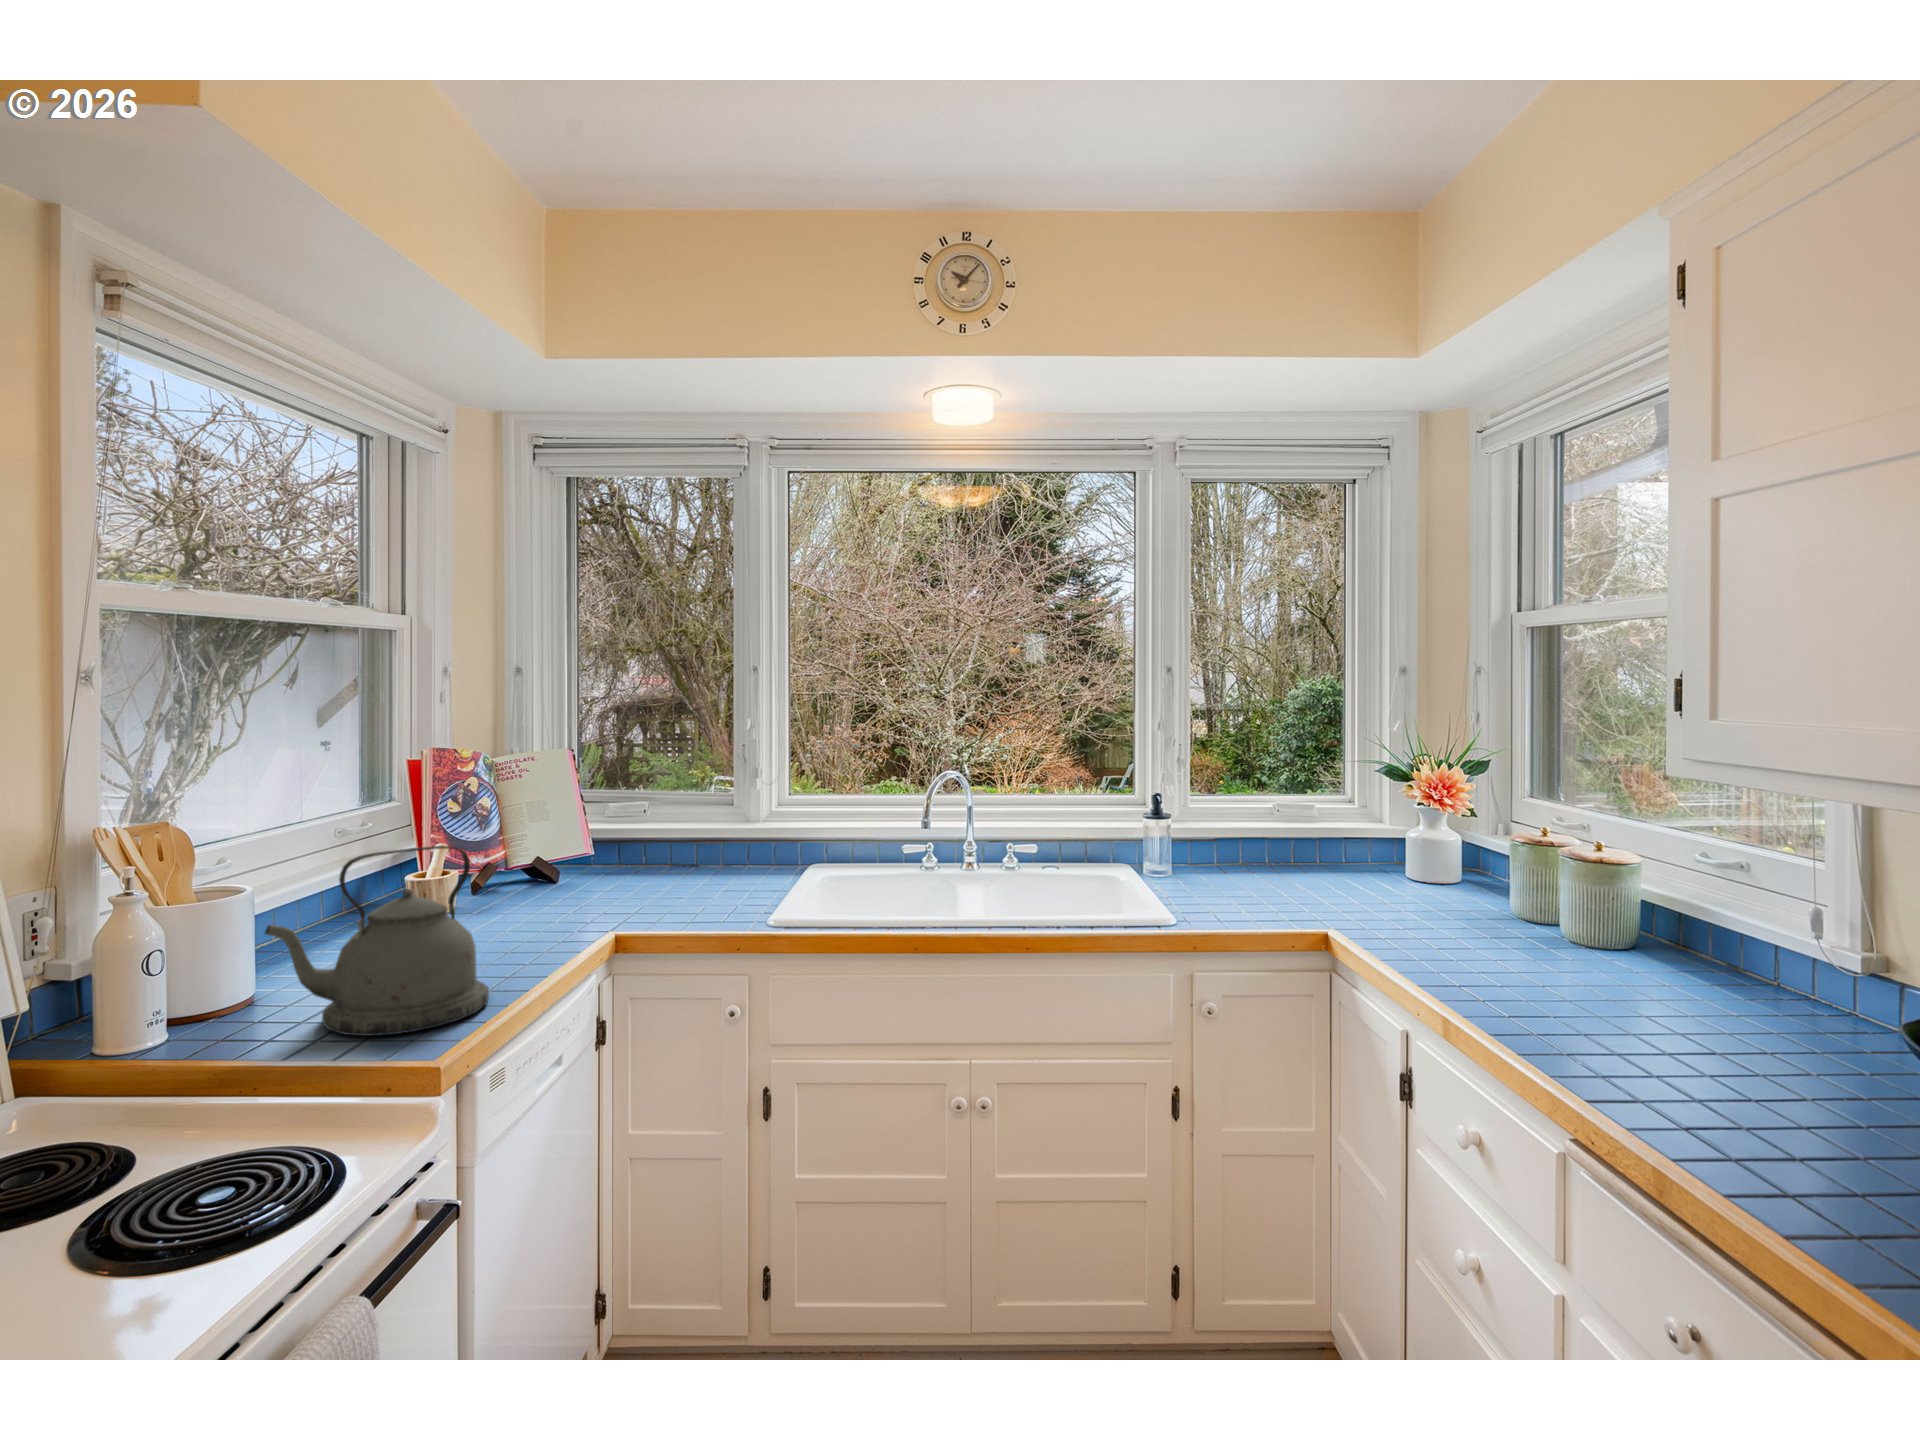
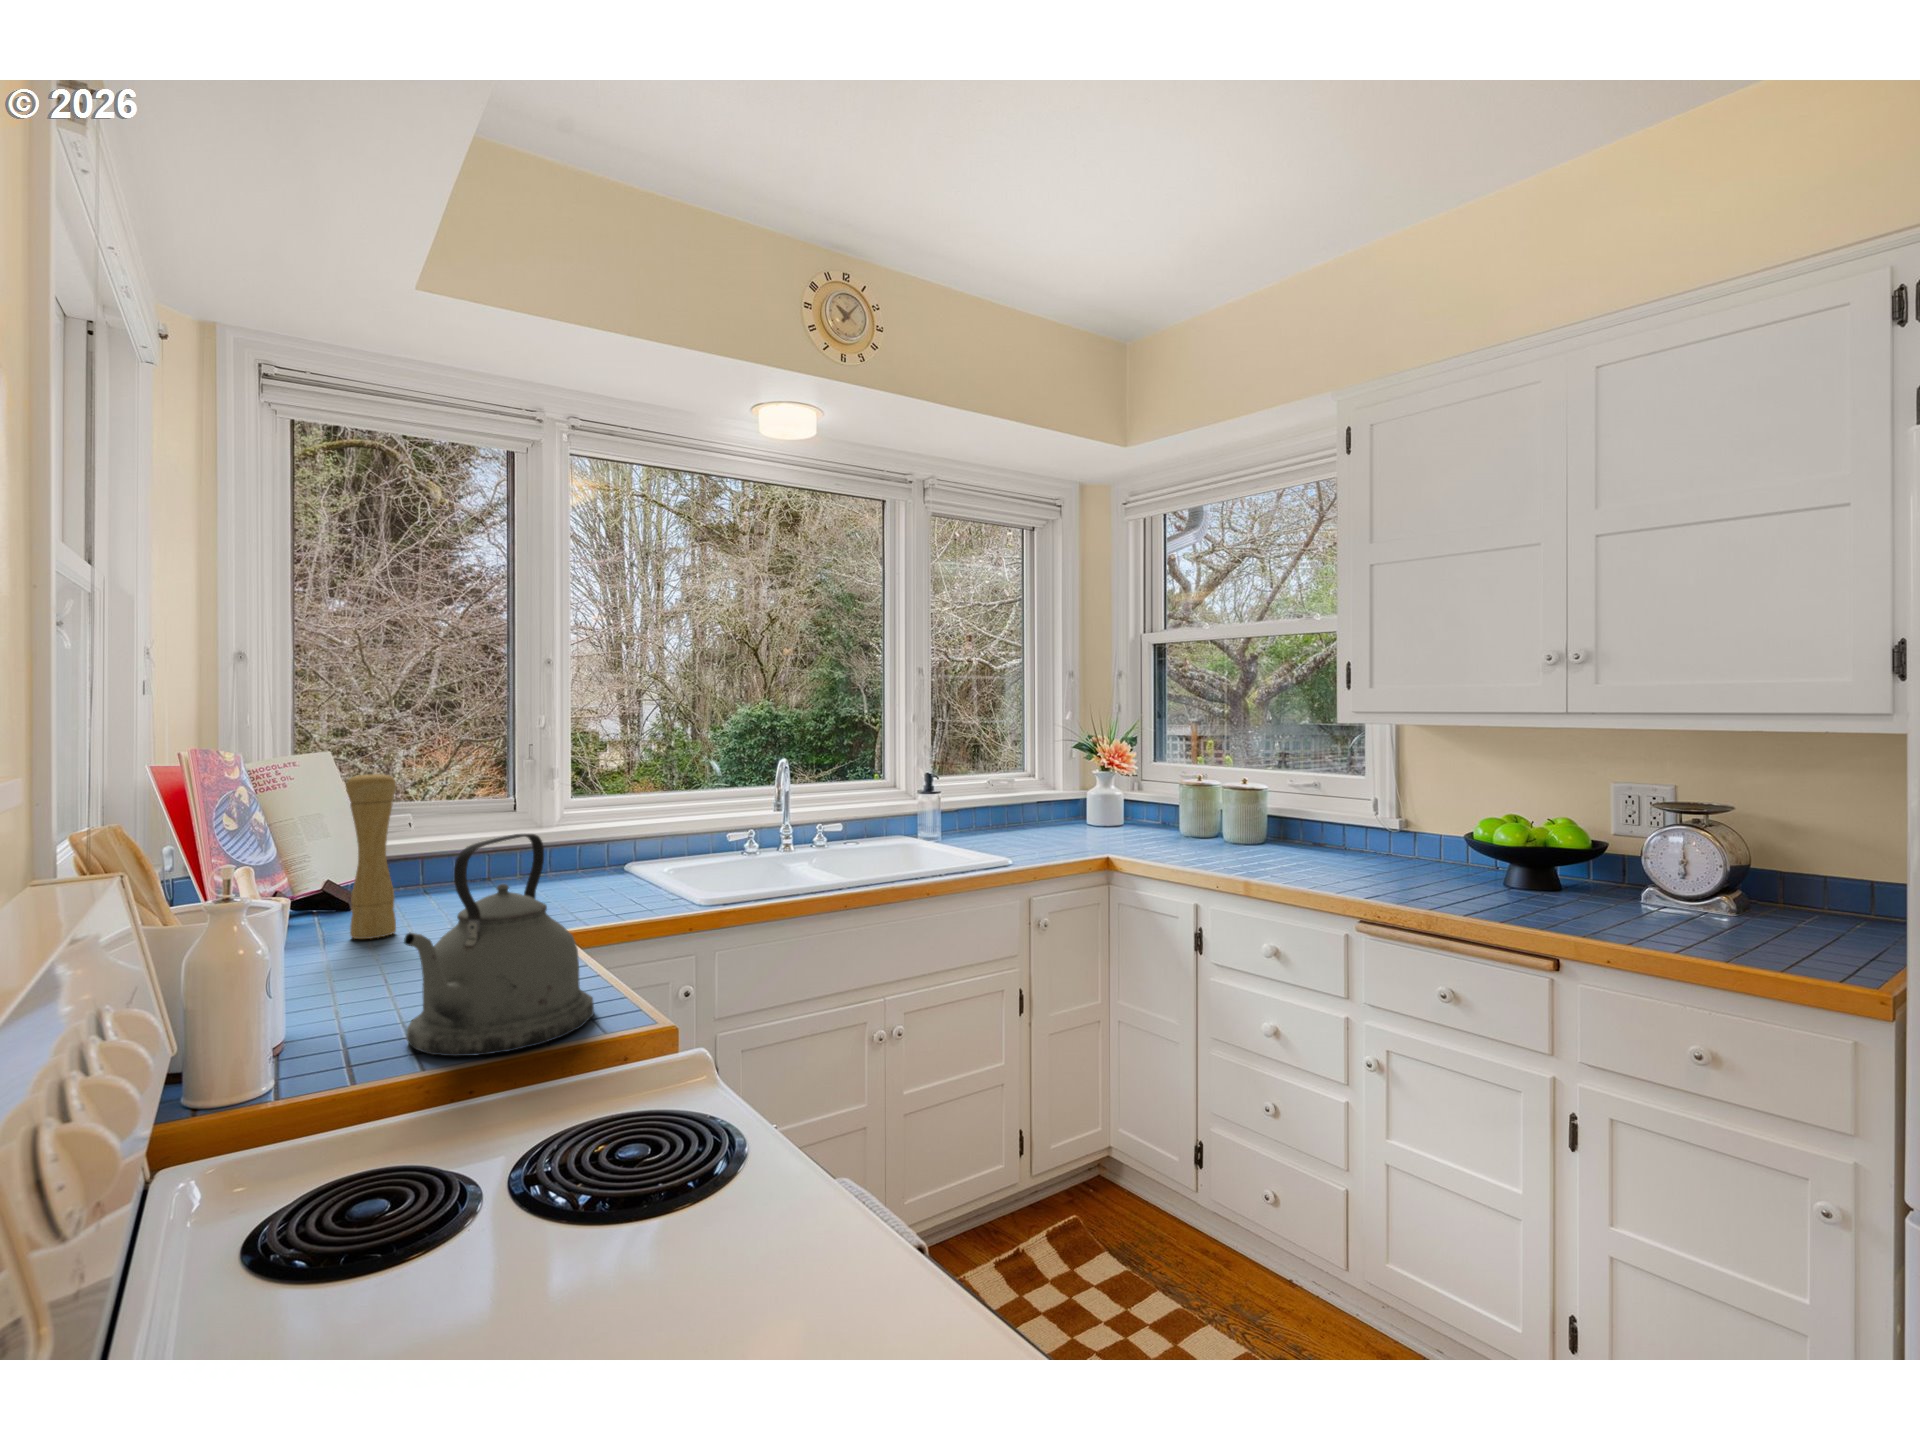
pepper mill: none [504,772,542,910] -> present [346,772,396,939]

